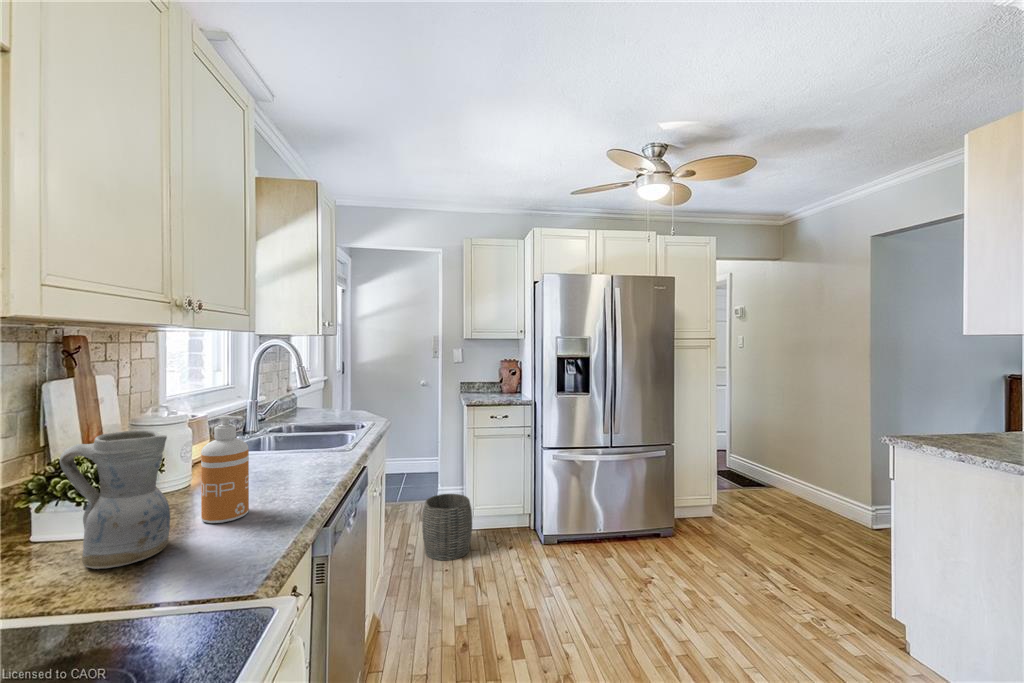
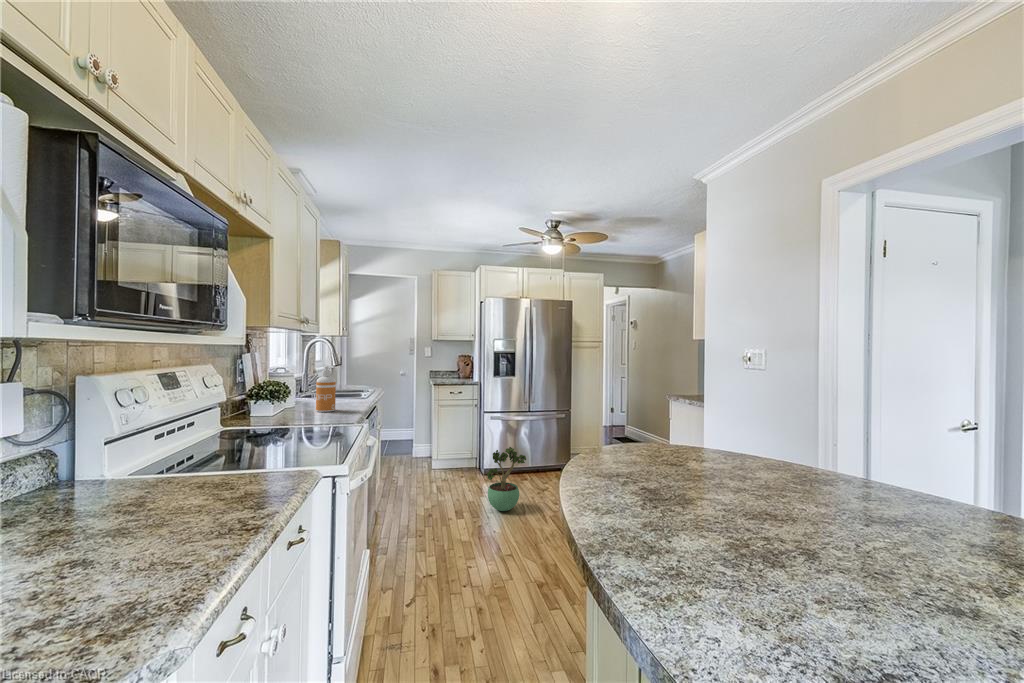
ceramic pitcher: present [60,430,170,569] -> none [276,368,314,418]
woven basket: present [422,494,472,561] -> none [403,443,437,483]
potted plant: none [561,530,628,644] -> present [487,447,526,511]

